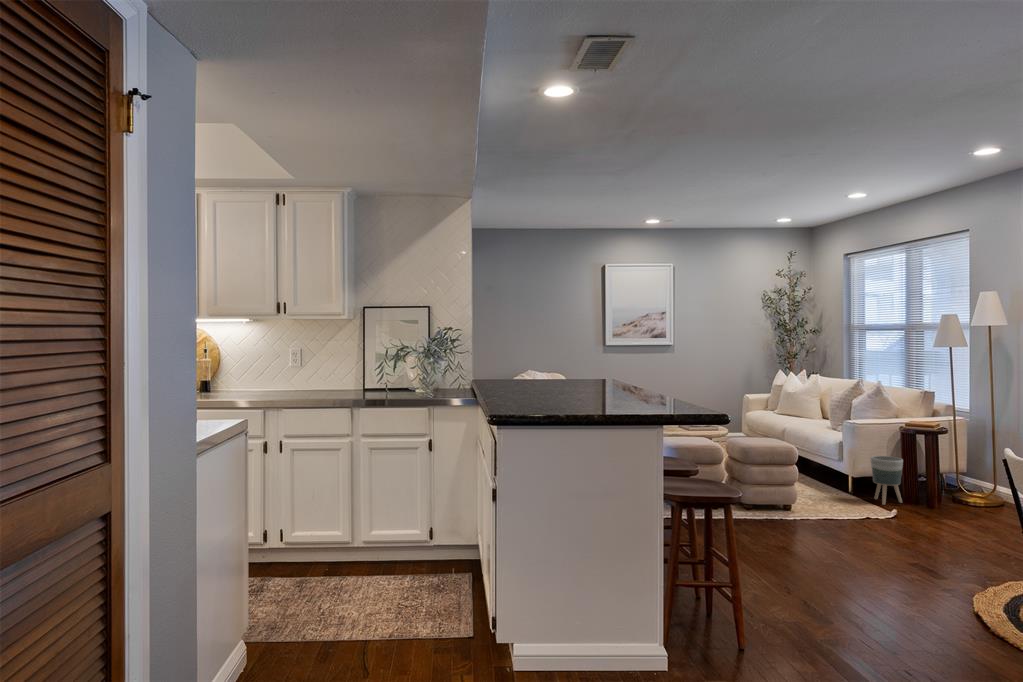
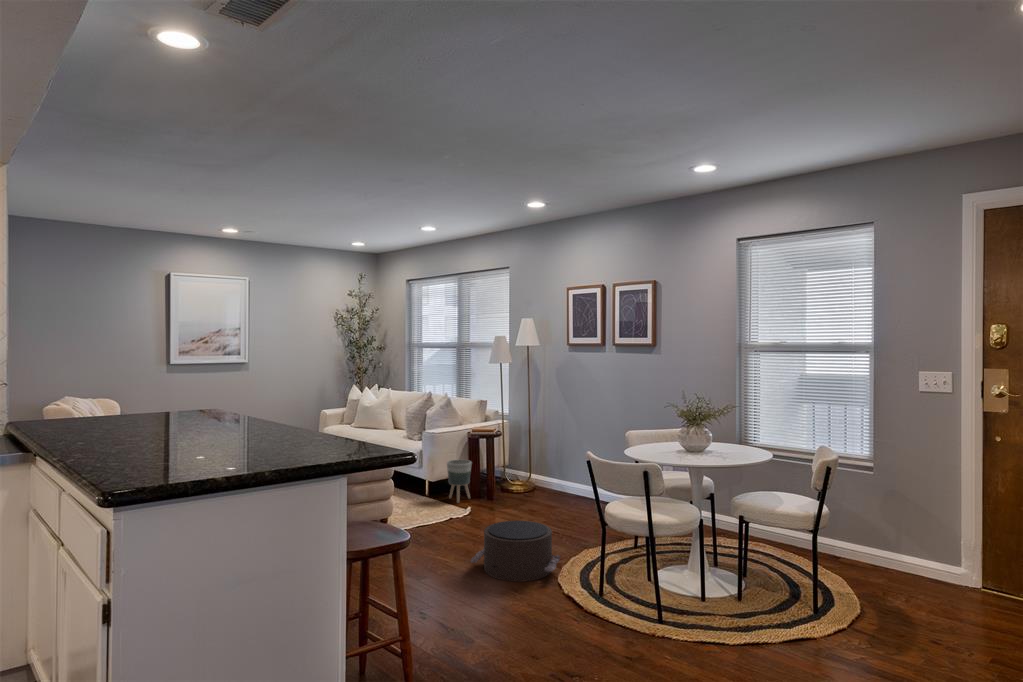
pouf: none [862,522,986,591] -> present [471,521,560,582]

